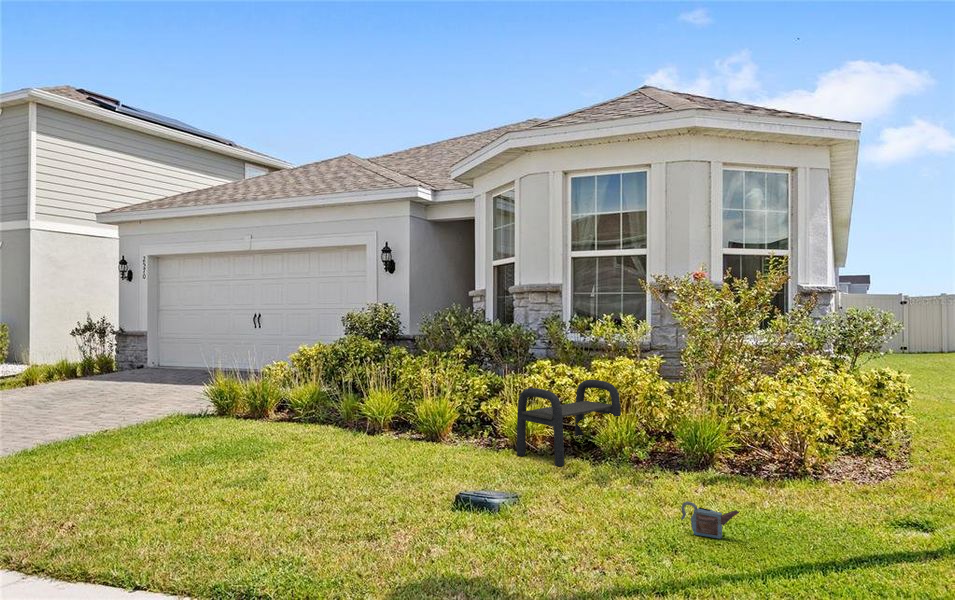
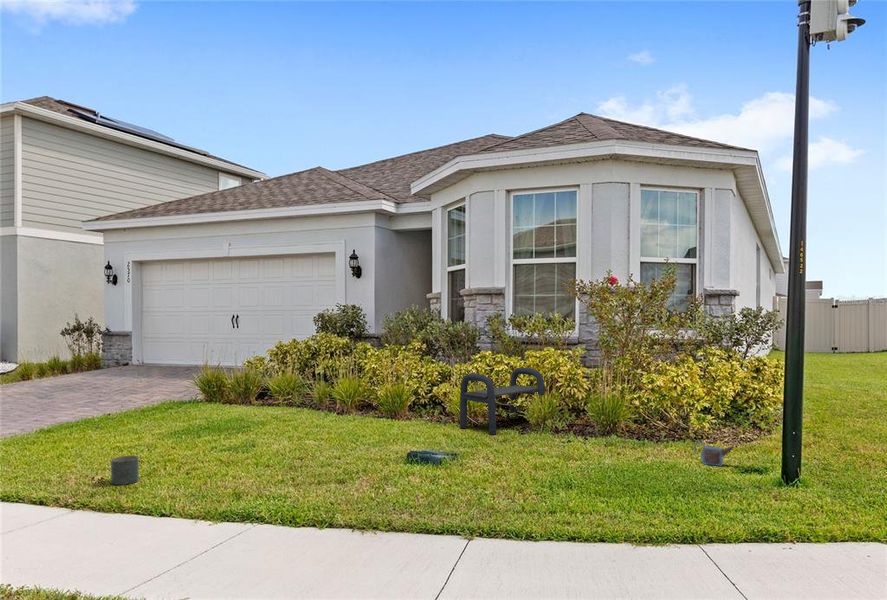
watering can: present [681,502,739,539] -> present [694,442,734,466]
planter: none [44,507,85,551] -> present [111,456,139,485]

